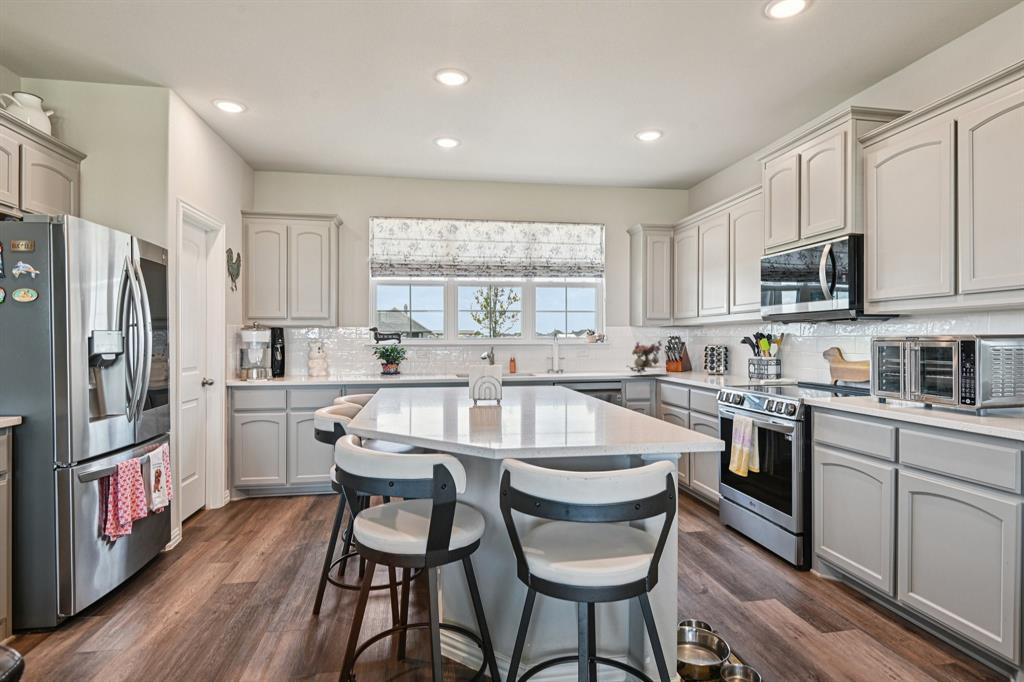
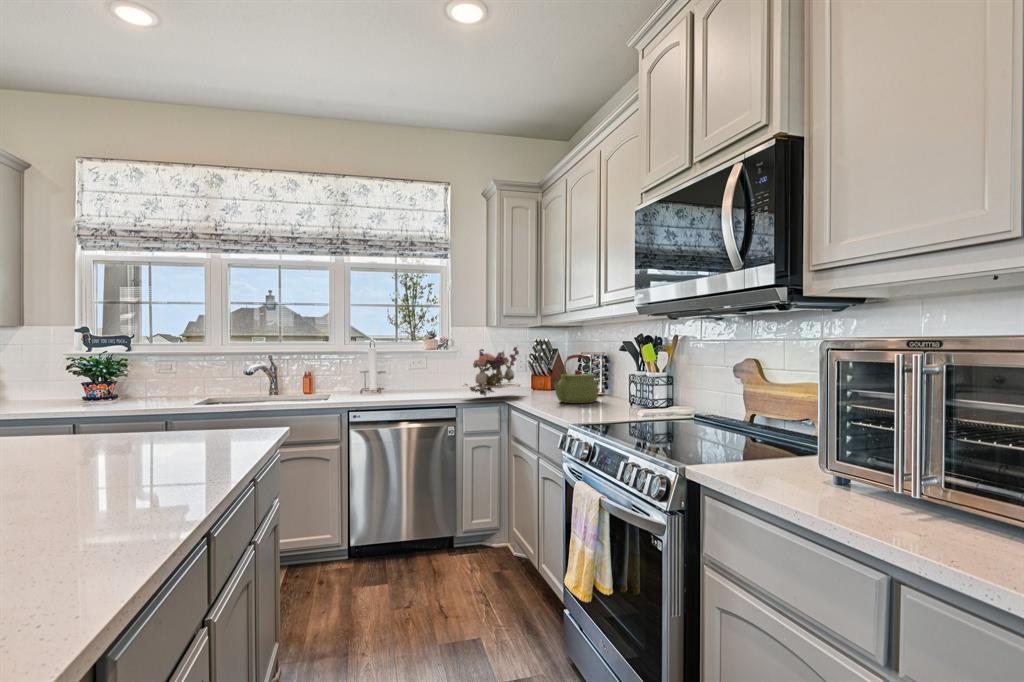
kettle: none [696,346,725,378] -> present [553,355,598,403]

